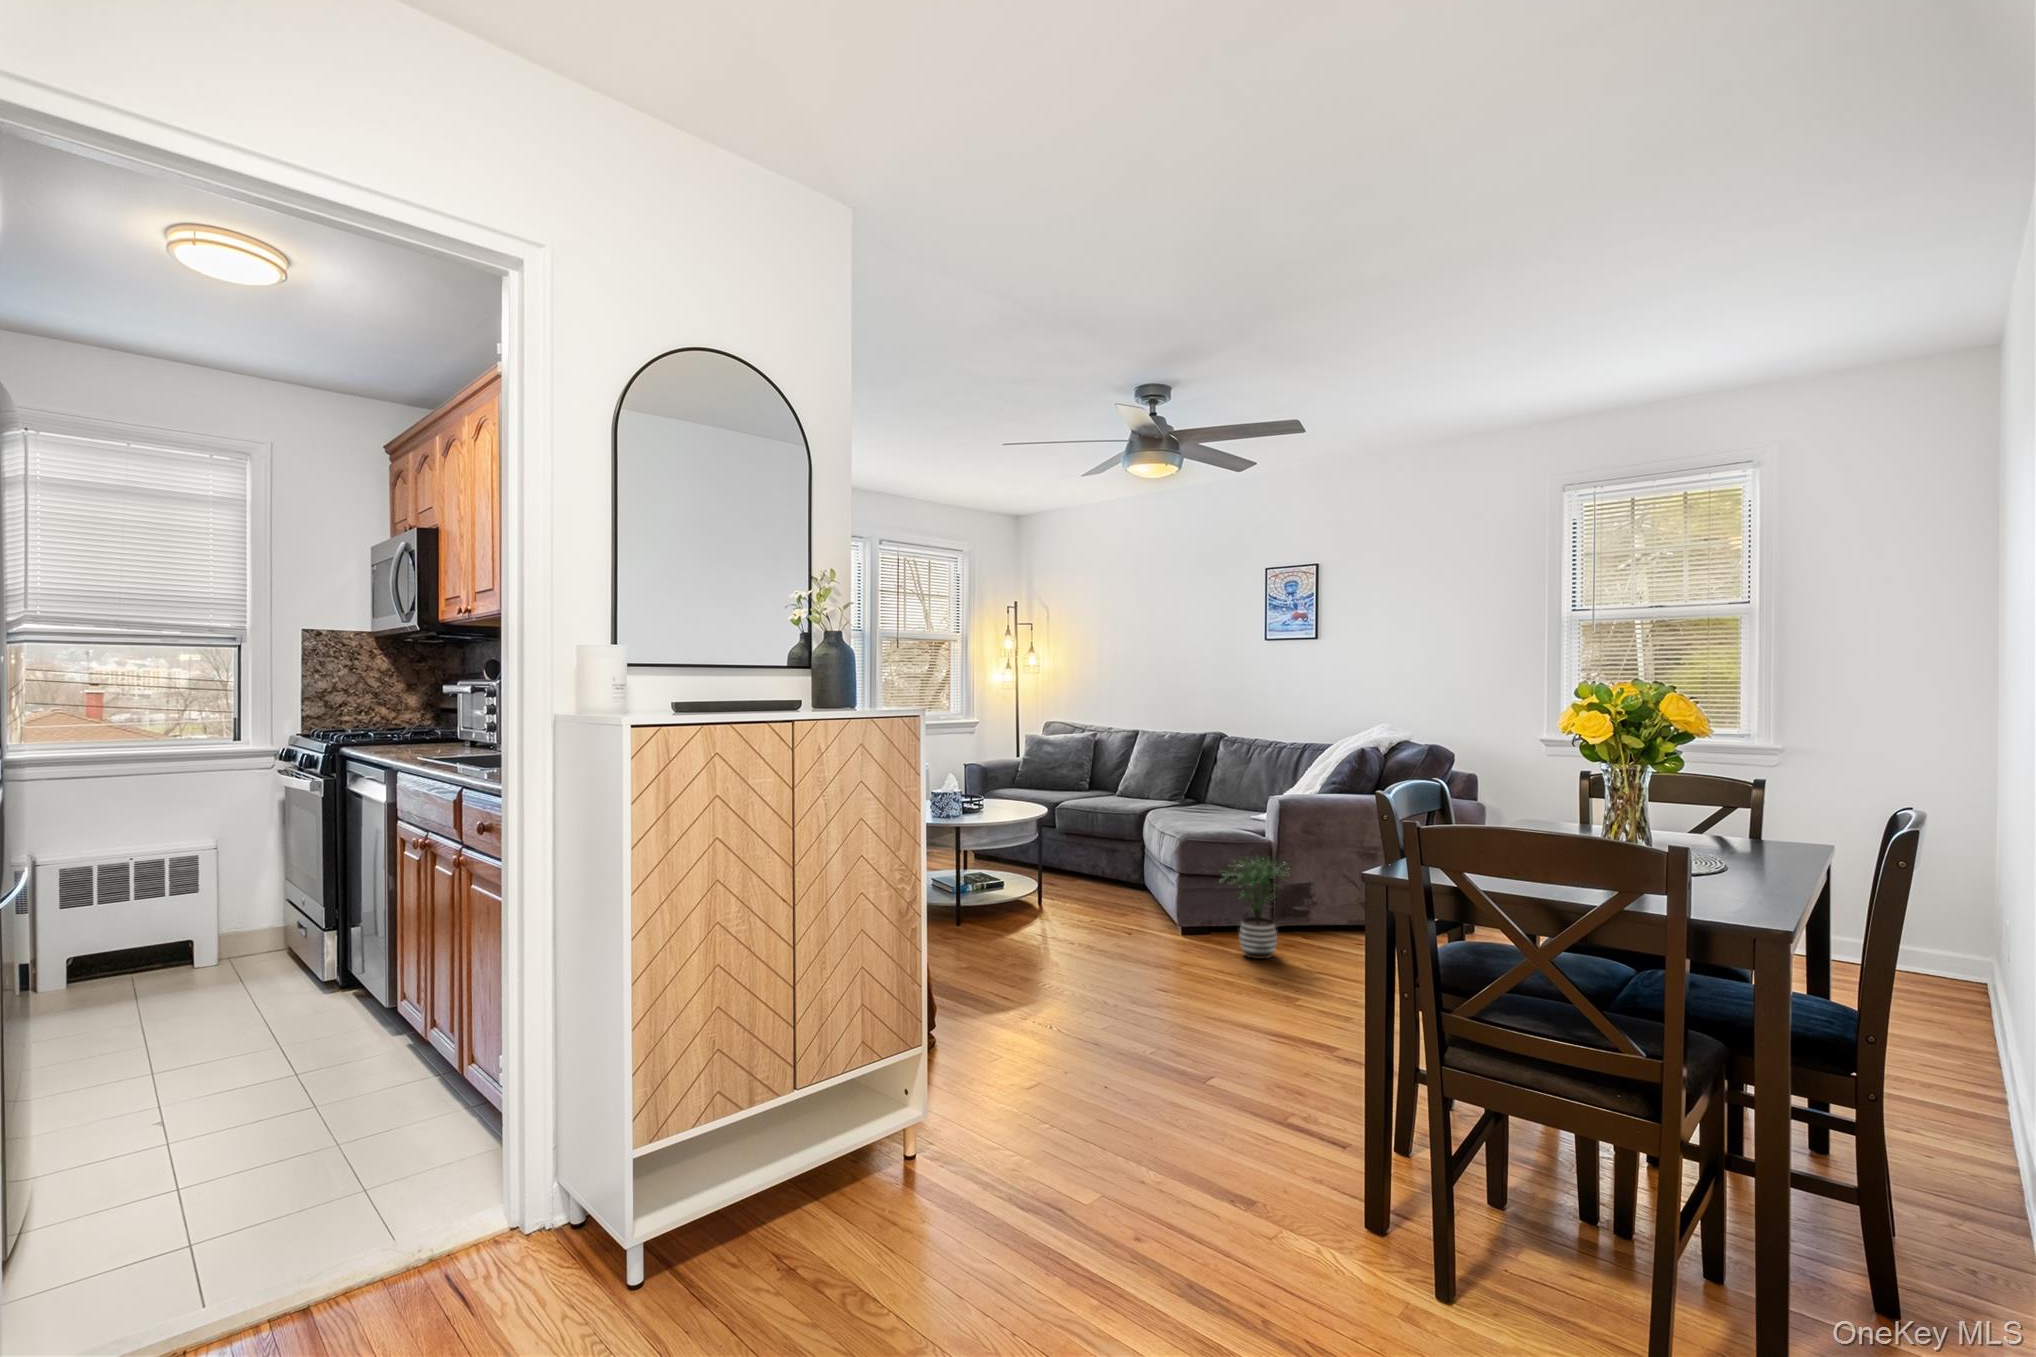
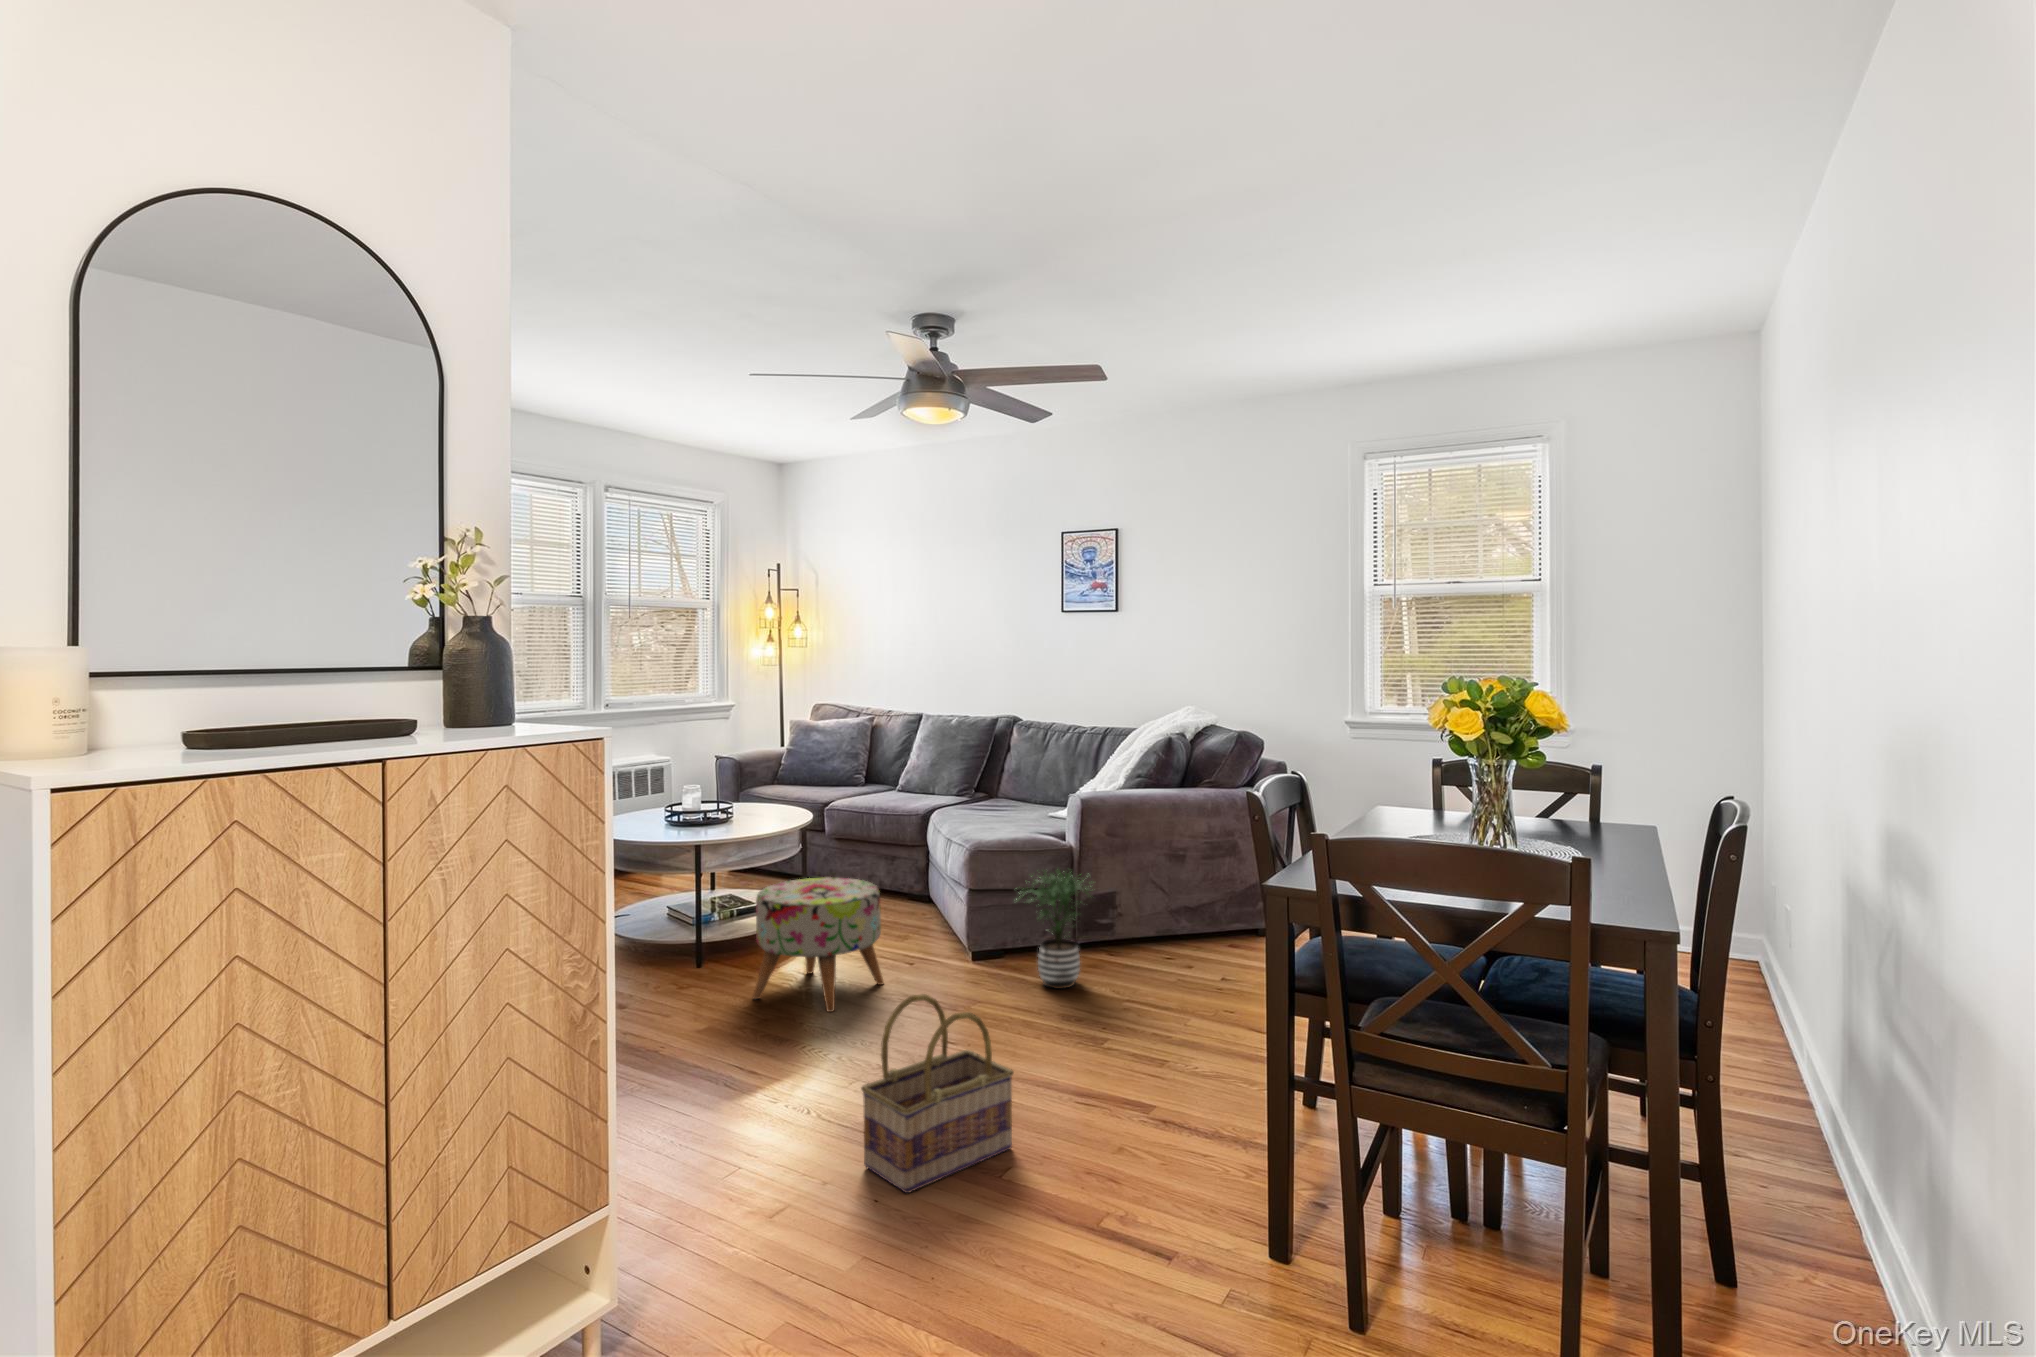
ottoman: none [1001,856,1108,963] -> present [753,877,884,1012]
basket: none [1094,936,1217,1088] -> present [861,994,1014,1193]

